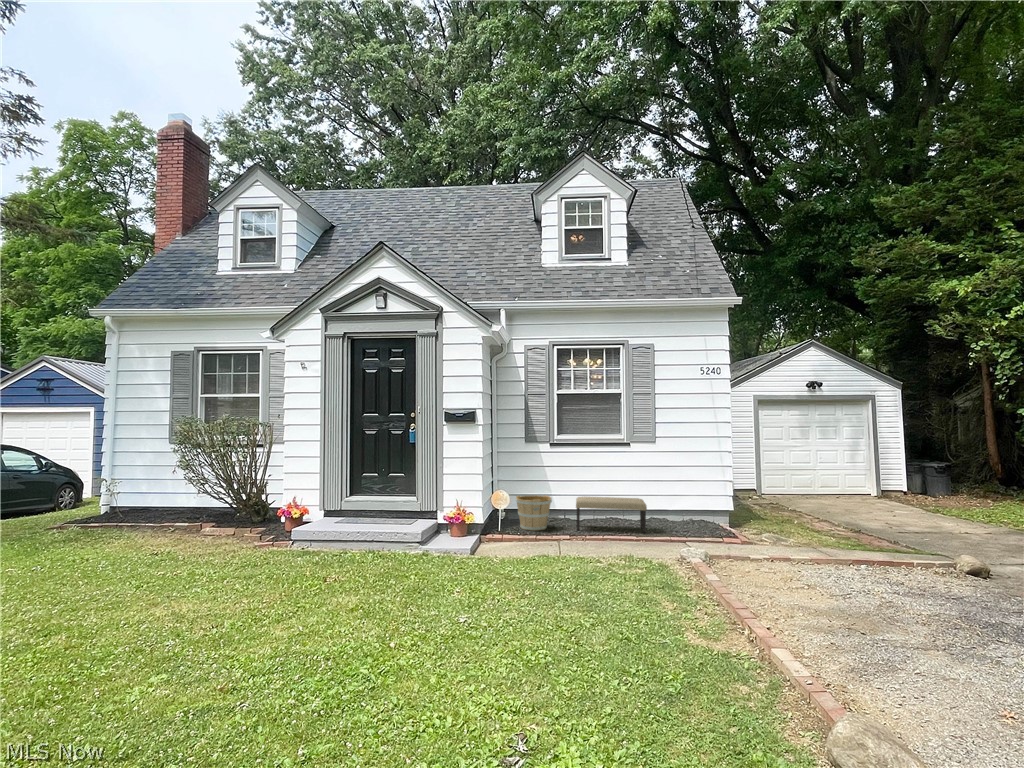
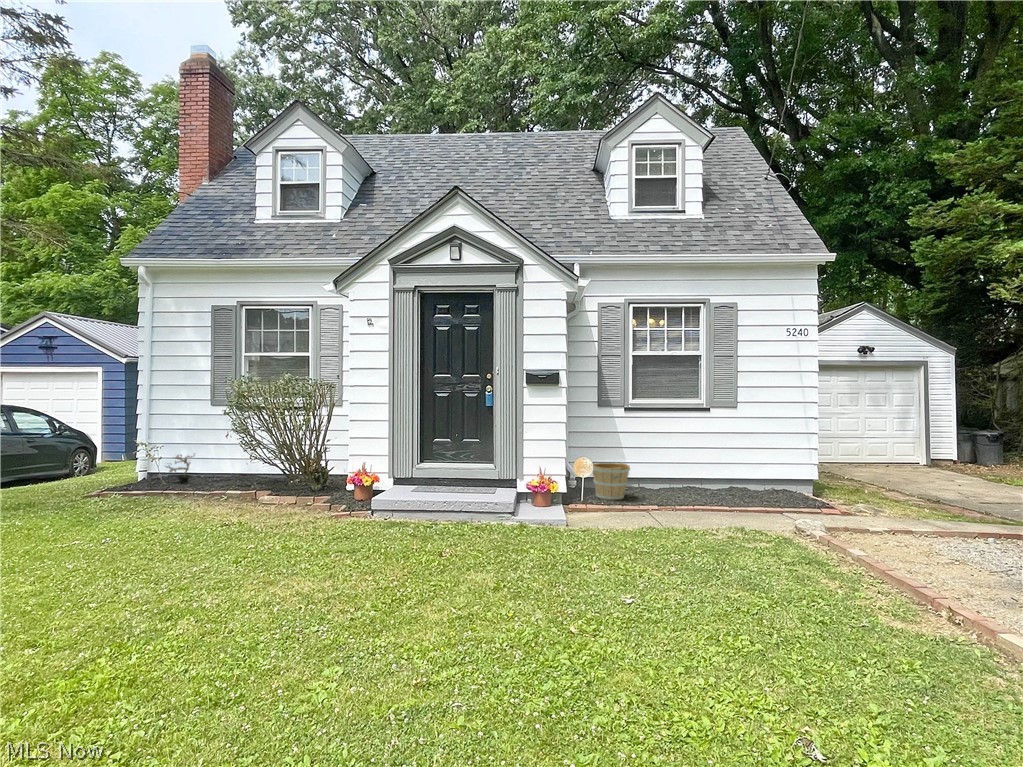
potted plant: none [123,486,156,515] -> present [165,454,195,483]
bench: present [576,497,647,533] -> none [653,464,733,503]

